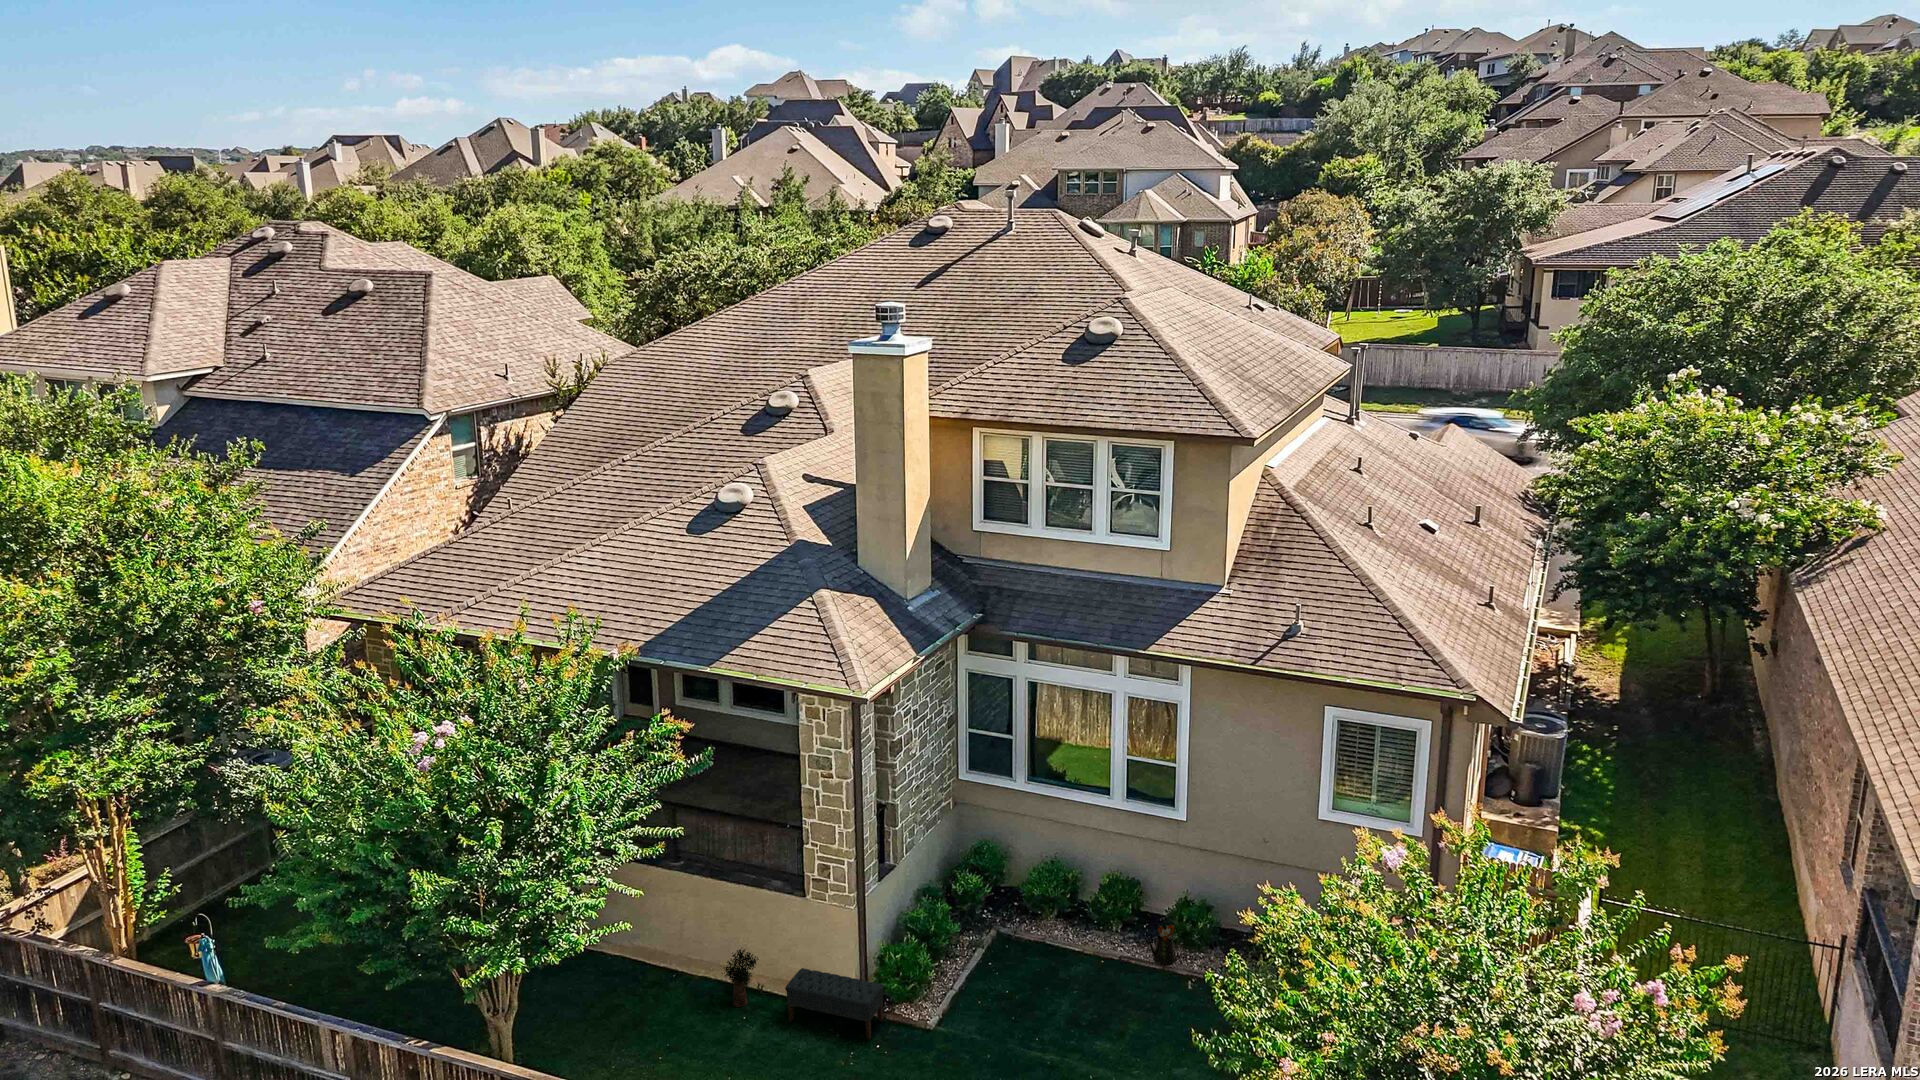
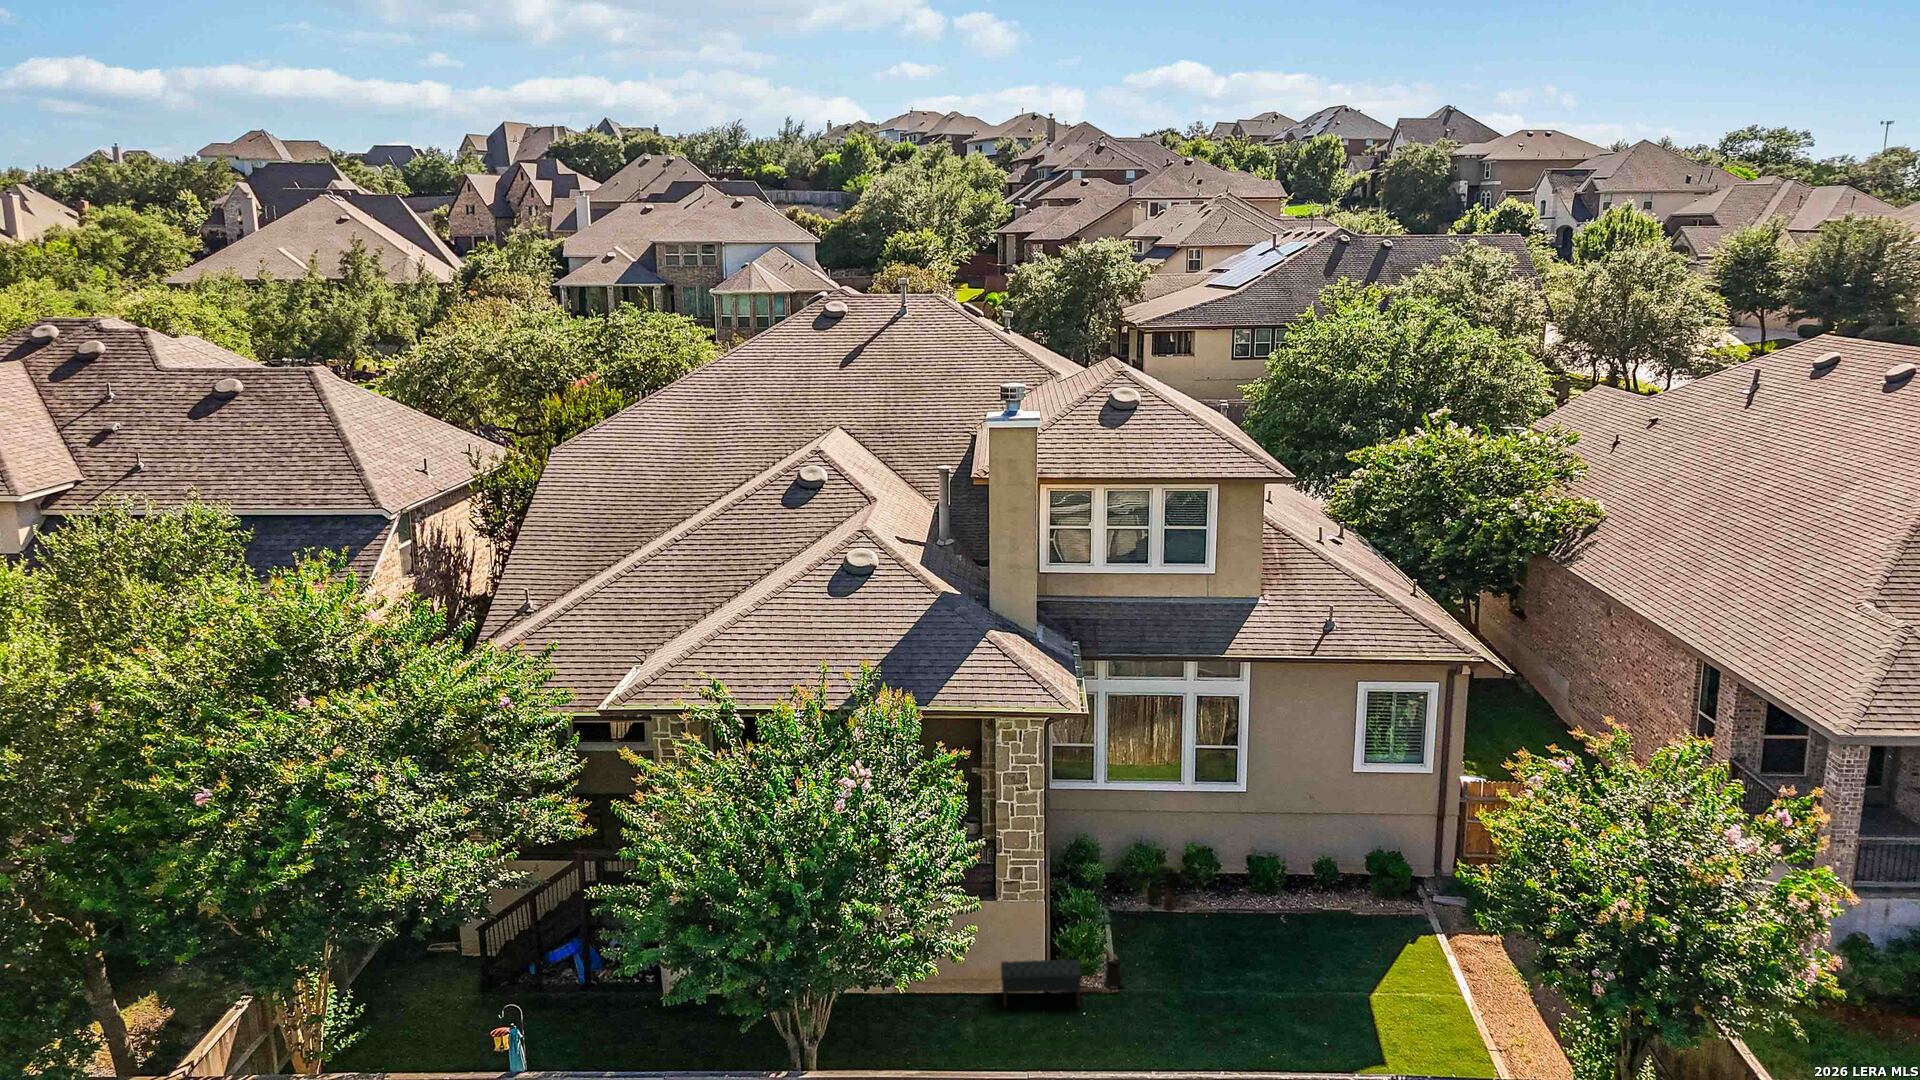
watering can: present [1148,925,1179,965] -> present [1104,953,1125,989]
potted plant: present [722,949,764,1007] -> present [1146,866,1181,910]

